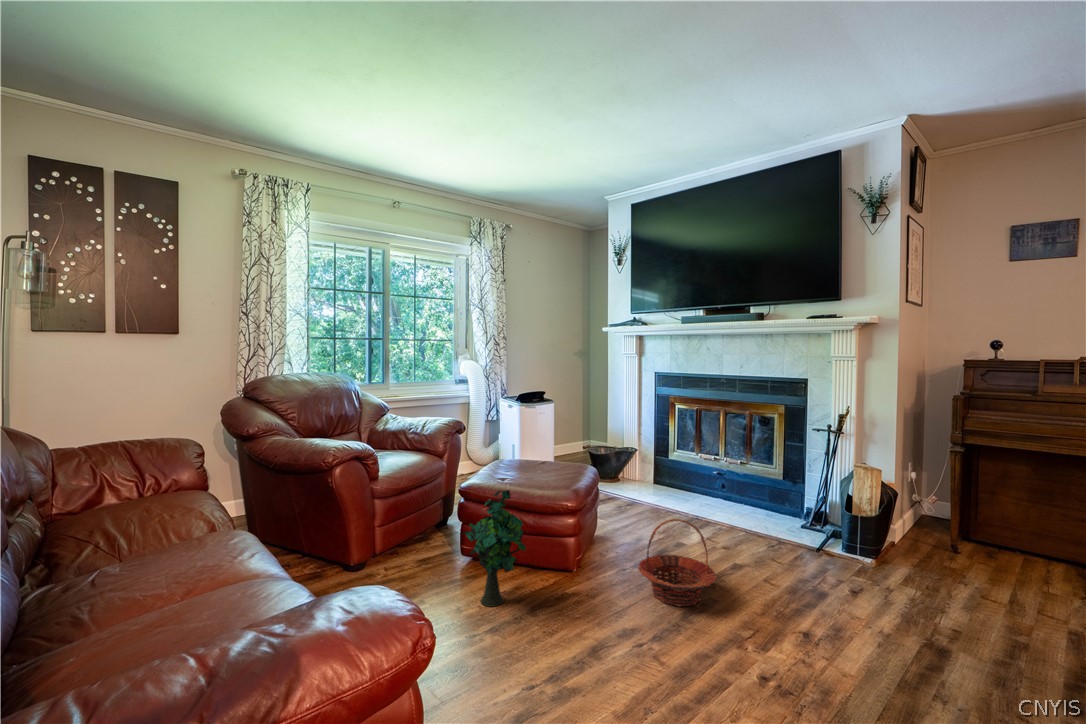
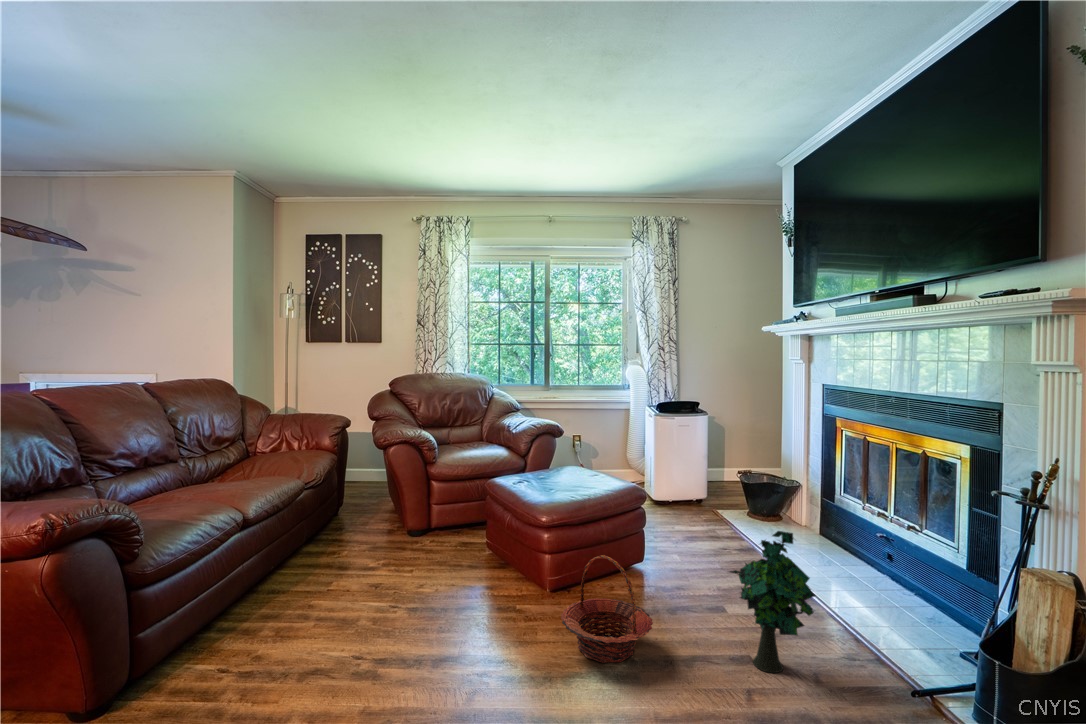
decorative plant: present [461,490,526,607] -> present [729,531,816,673]

